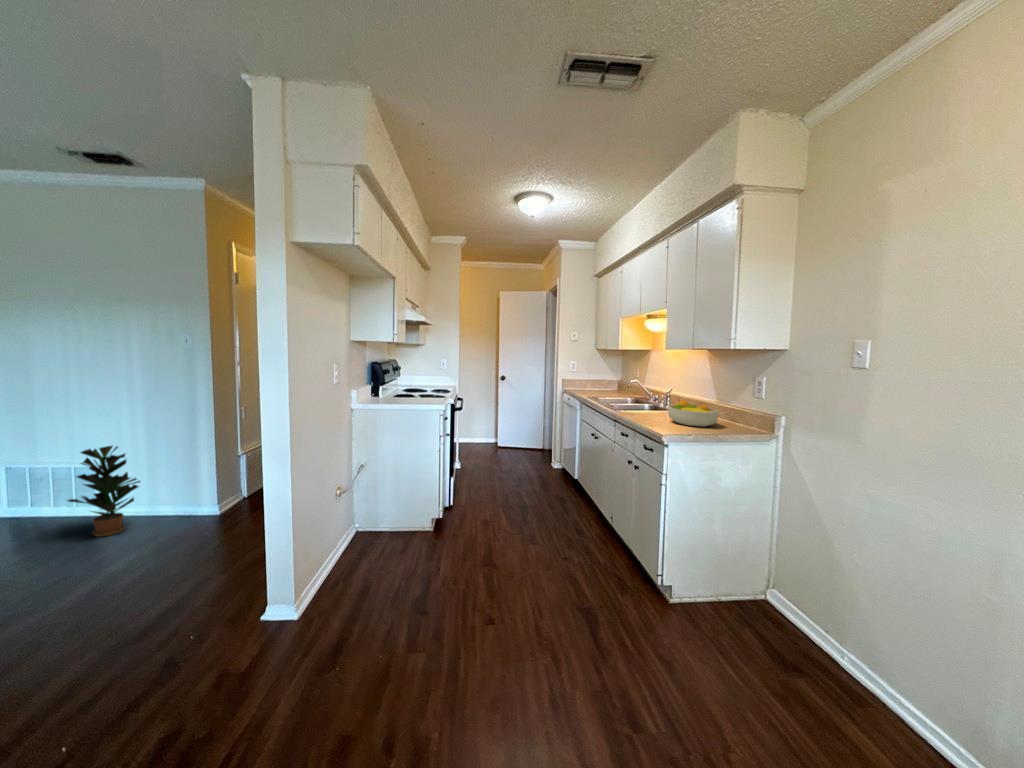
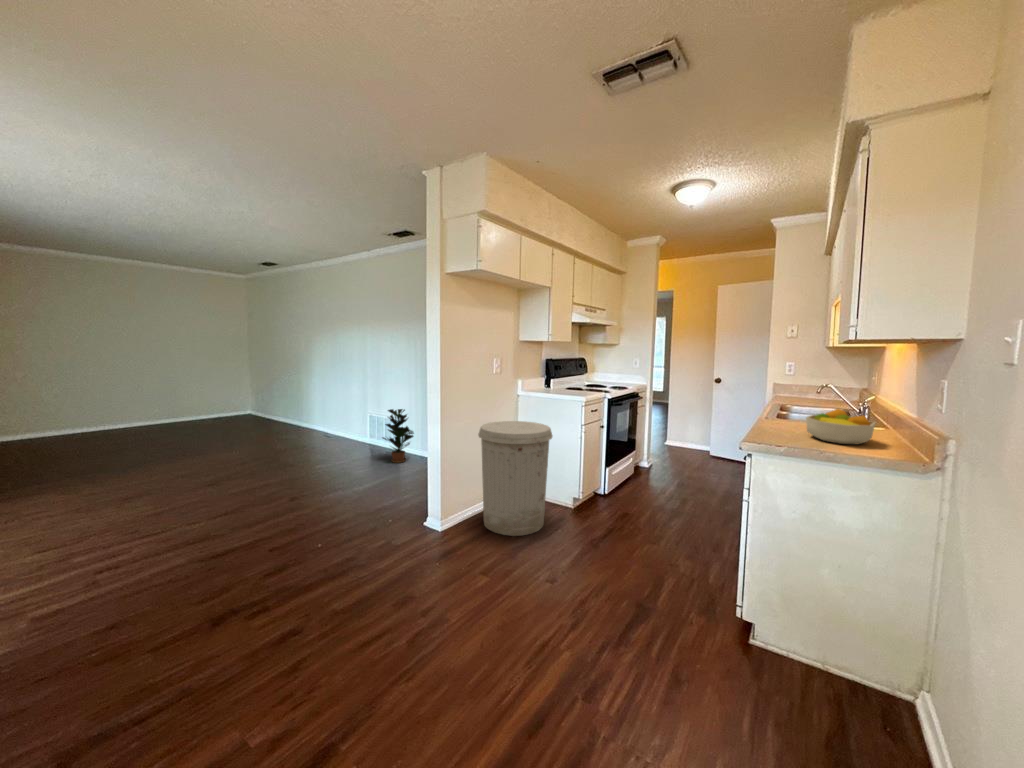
trash can: none [334,440,432,590] -> present [478,421,552,536]

